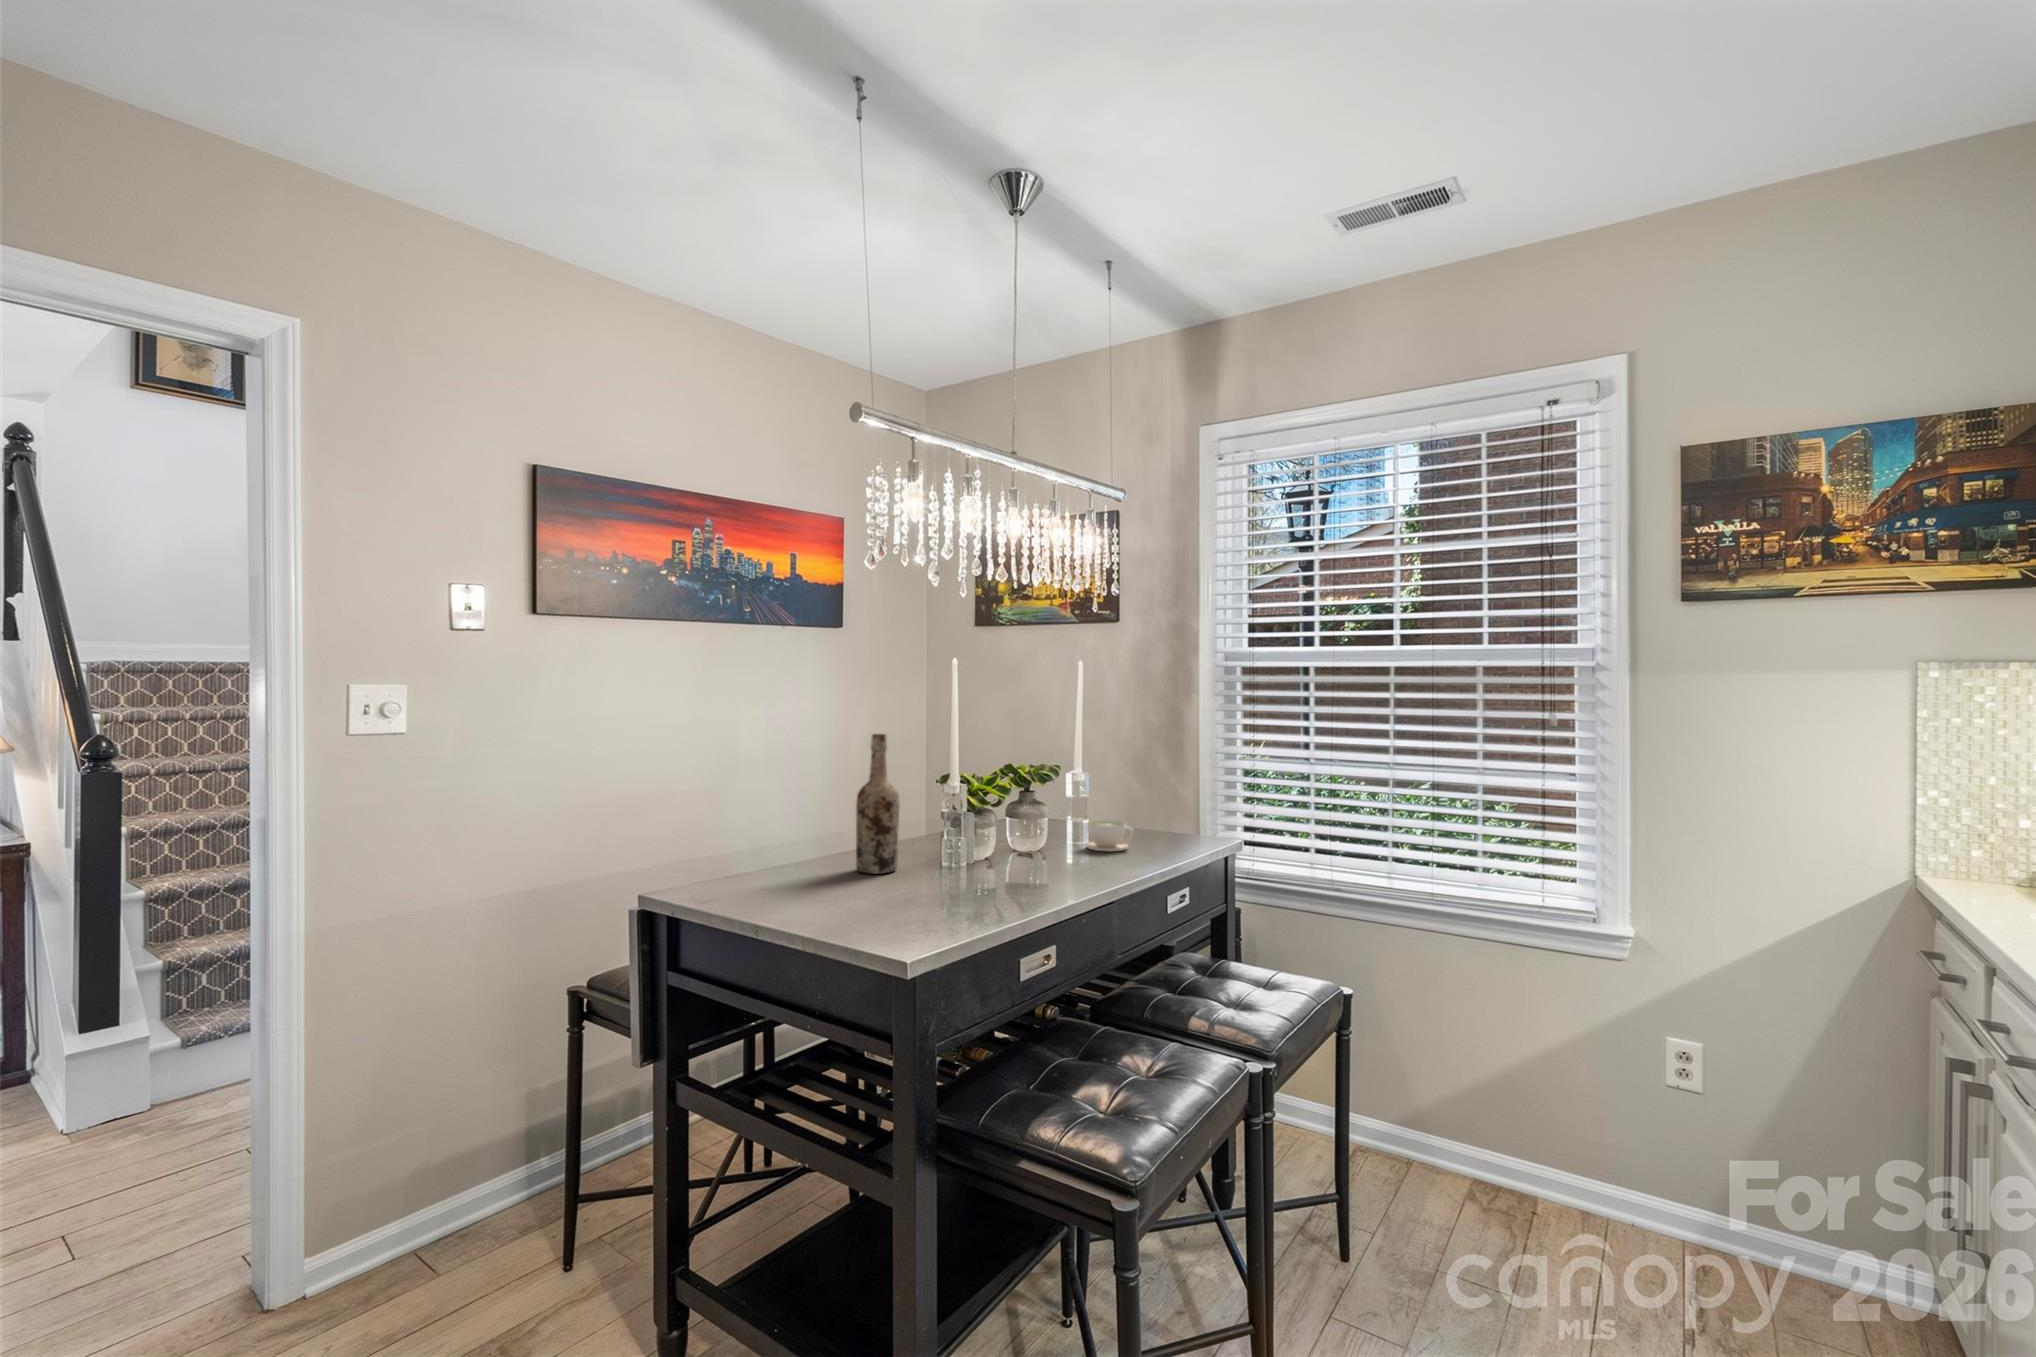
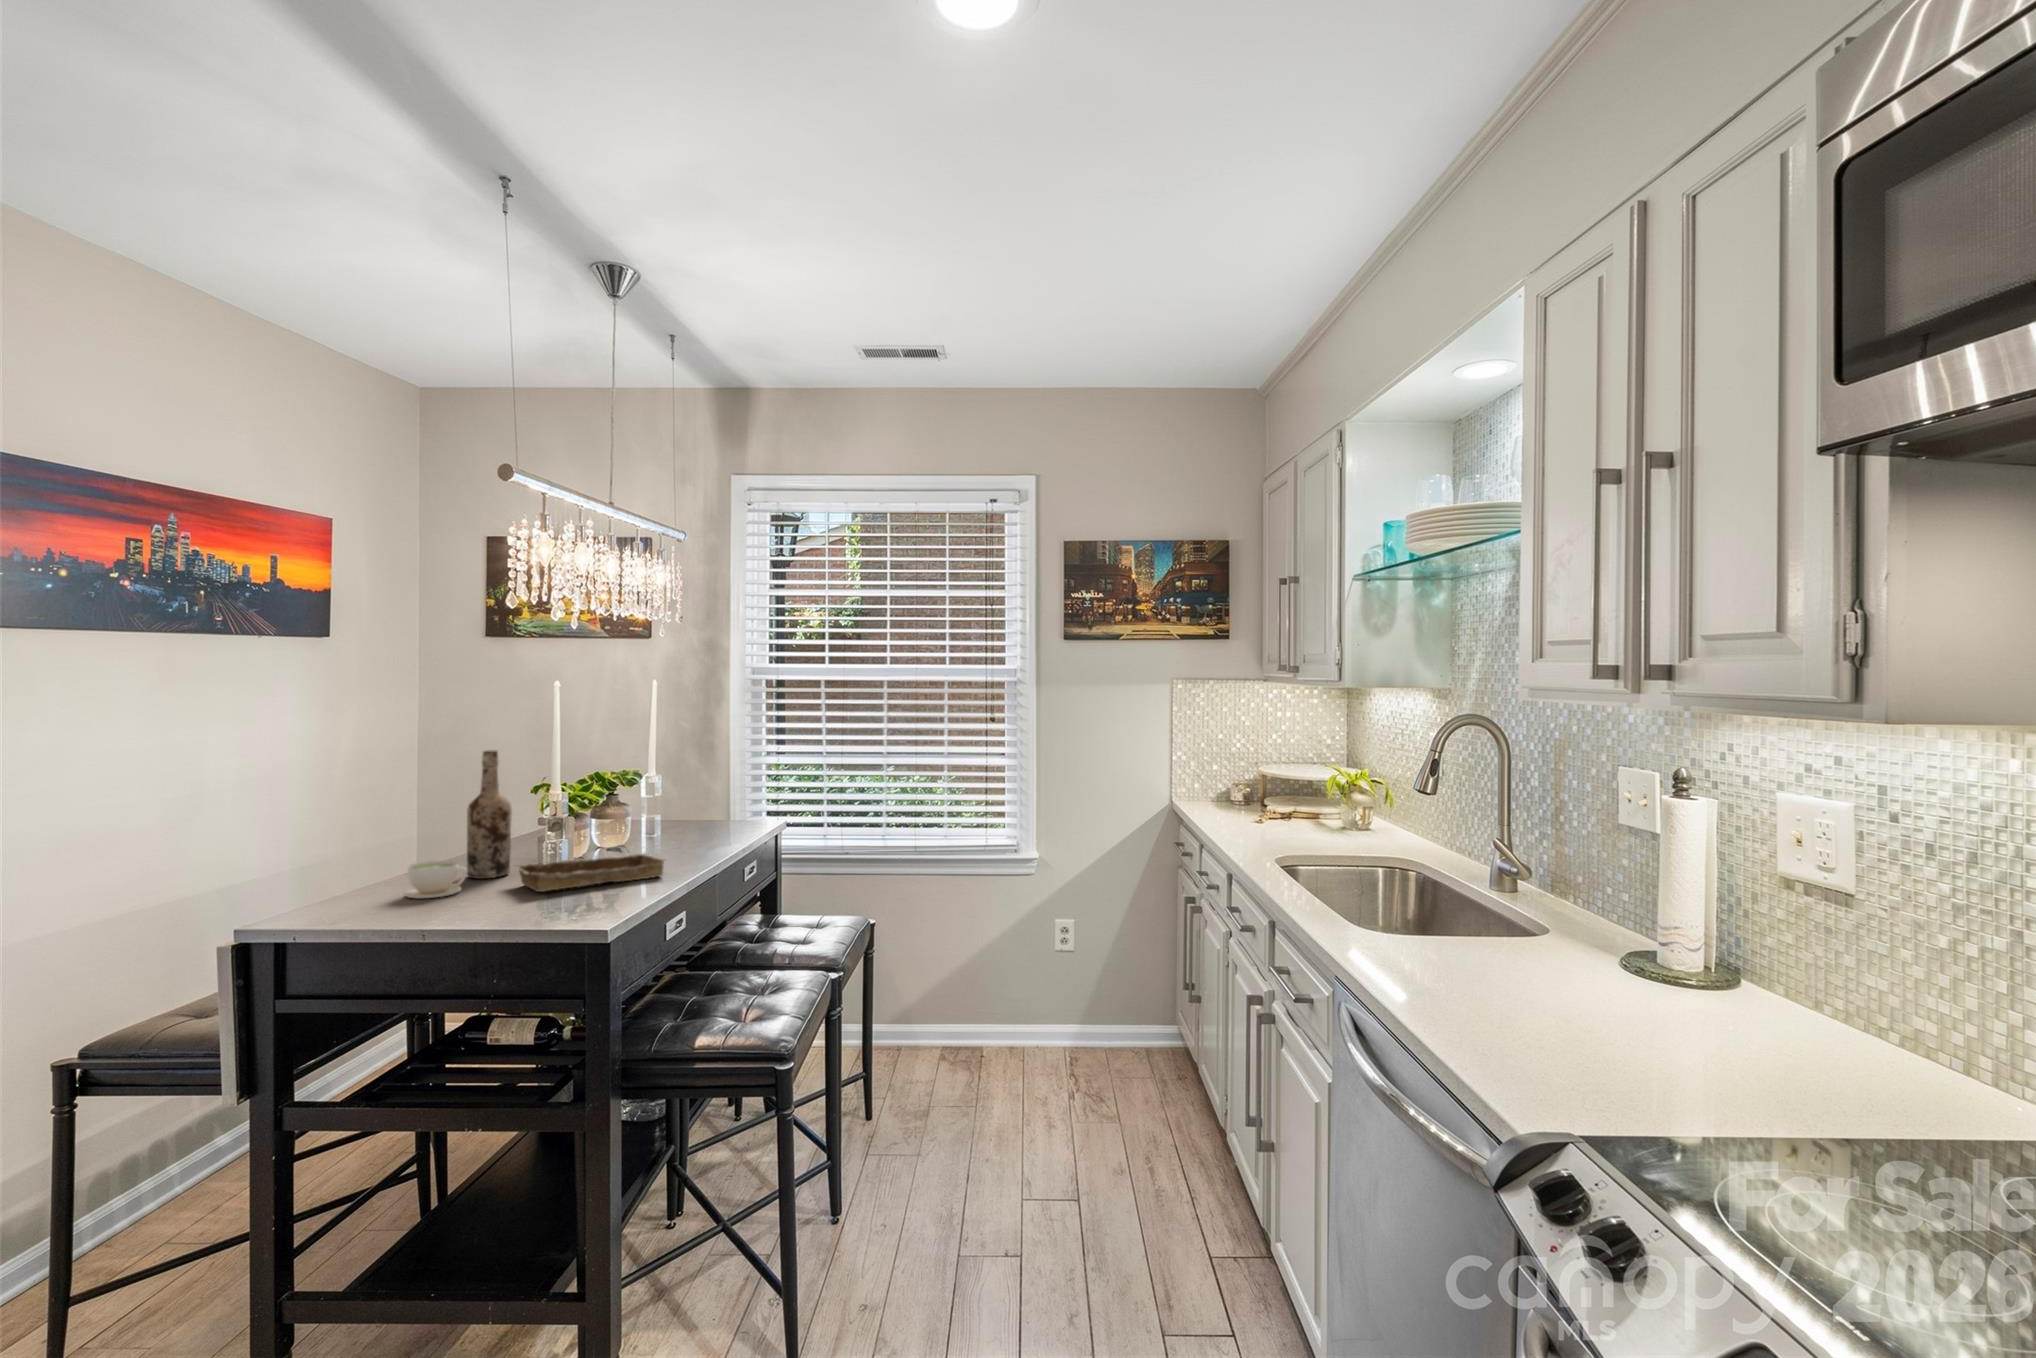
coffee cup: present [1086,820,1133,852] -> present [405,861,467,898]
tray: none [878,863,1037,899] -> present [515,853,665,892]

